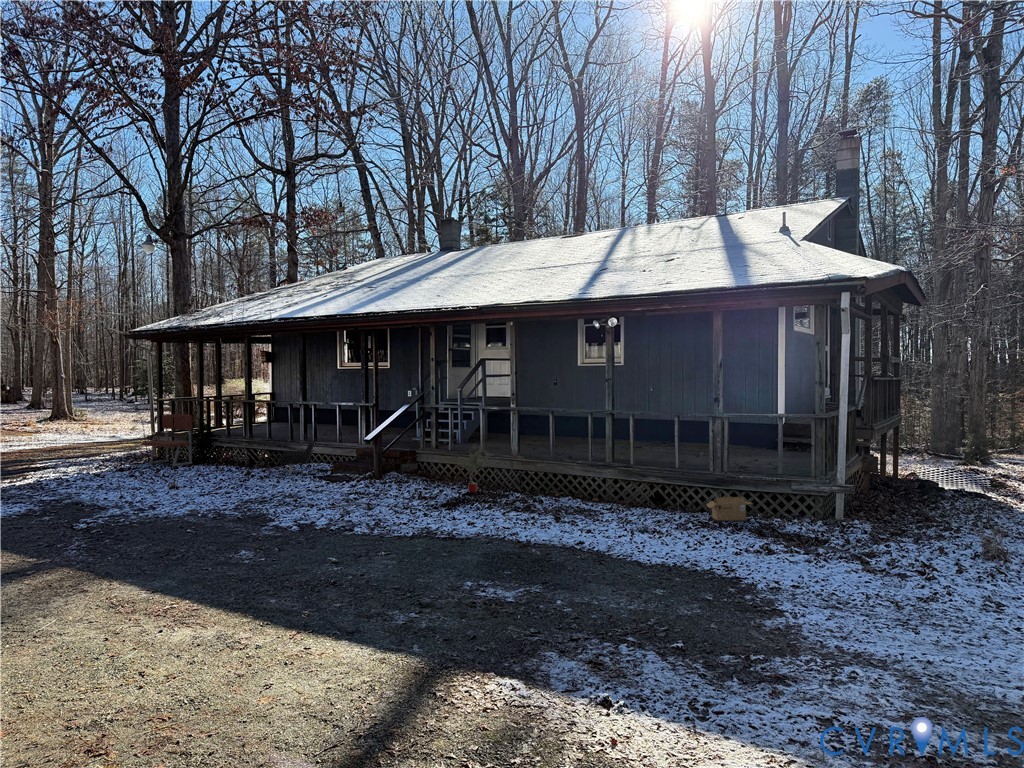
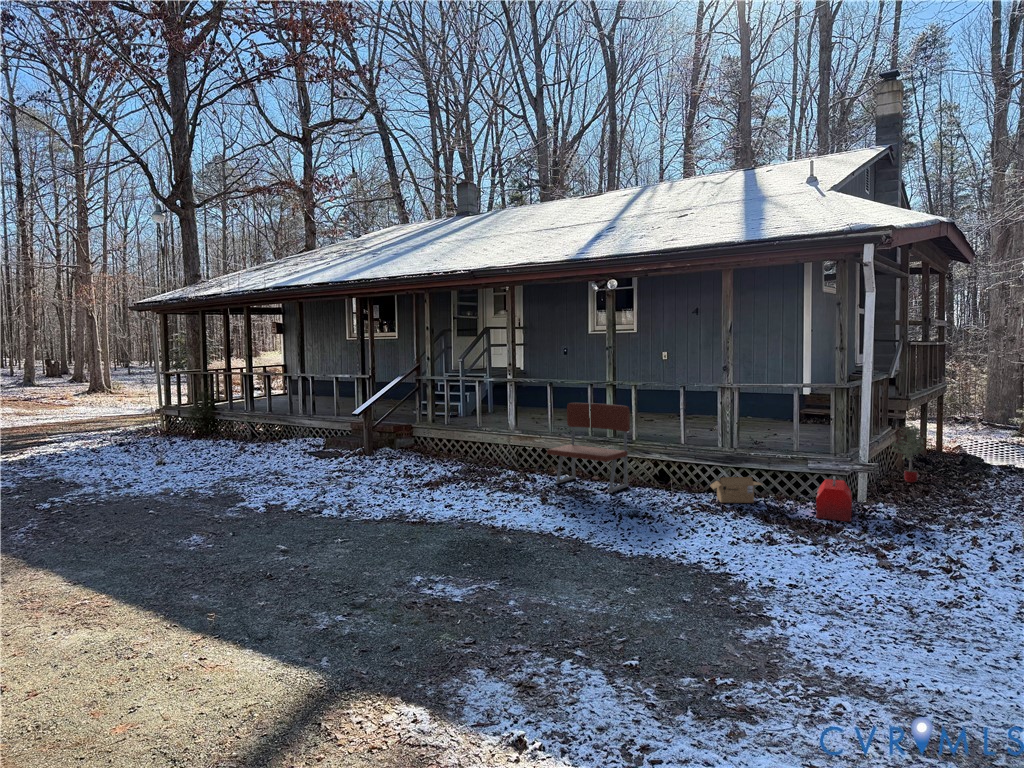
bench: present [141,414,192,466] -> present [547,403,630,493]
lounge chair: present [279,441,315,475] -> none [275,414,316,450]
potted tree: present [458,445,489,493] -> present [891,422,925,483]
toolbox: none [802,495,834,535] -> present [816,476,852,521]

